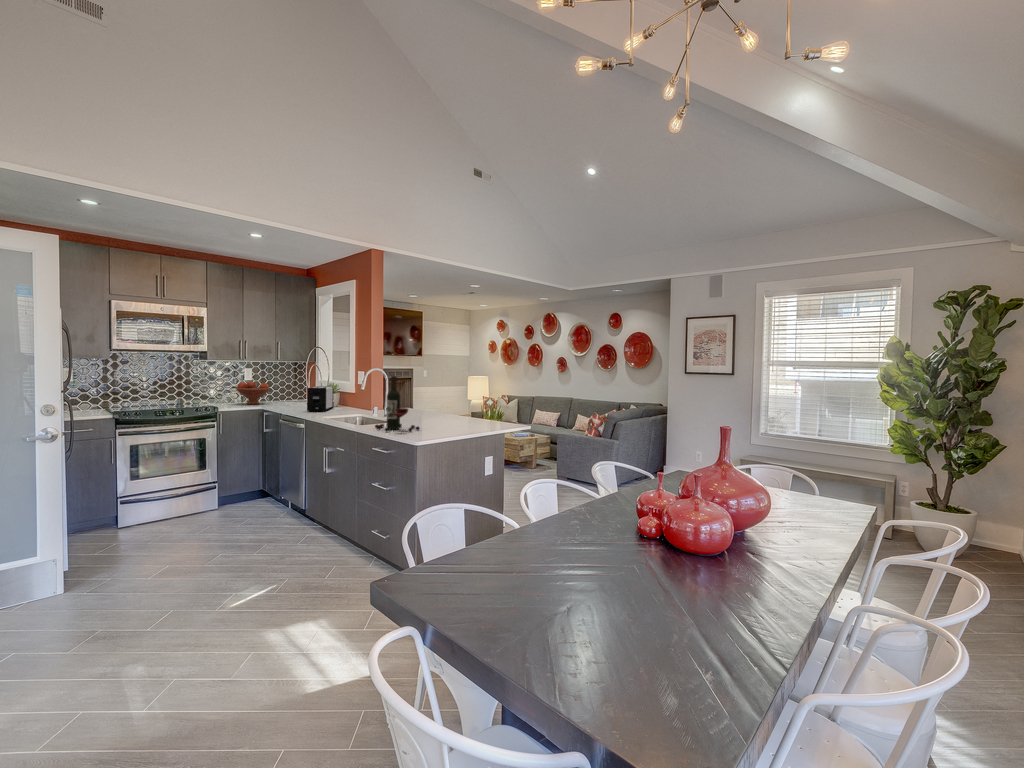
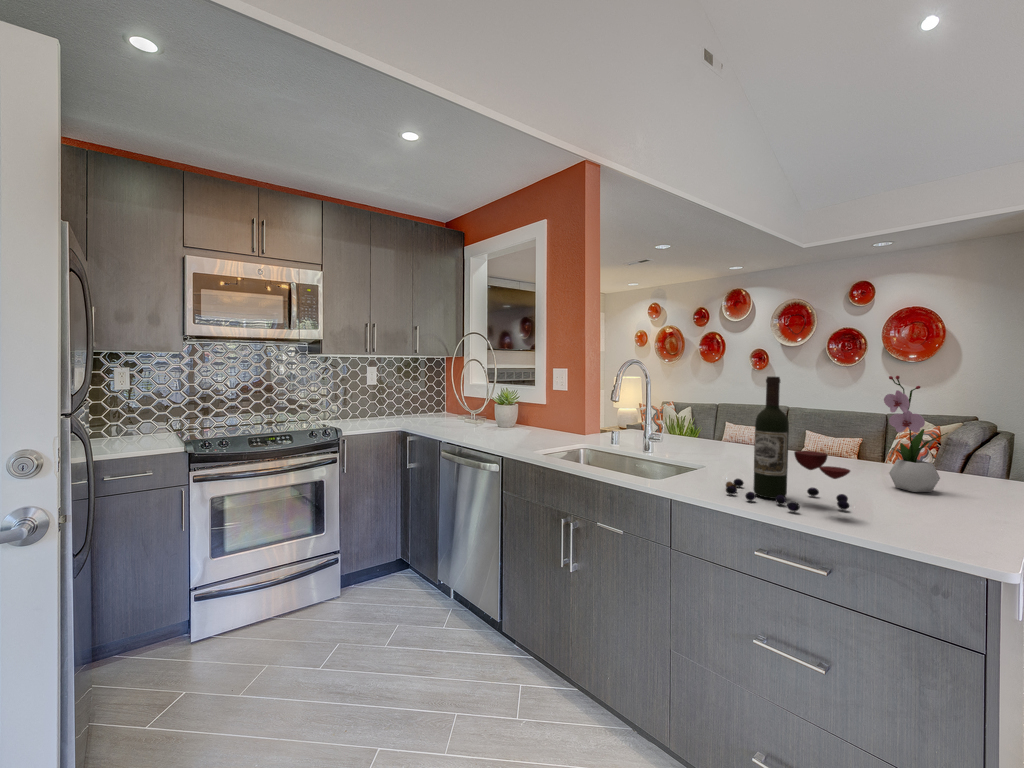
flower arrangement: none [457,376,479,428] -> present [884,376,947,492]
fruit bowl: present [236,382,270,405] -> none [359,387,406,422]
toaster: present [307,386,334,412] -> none [490,395,520,438]

